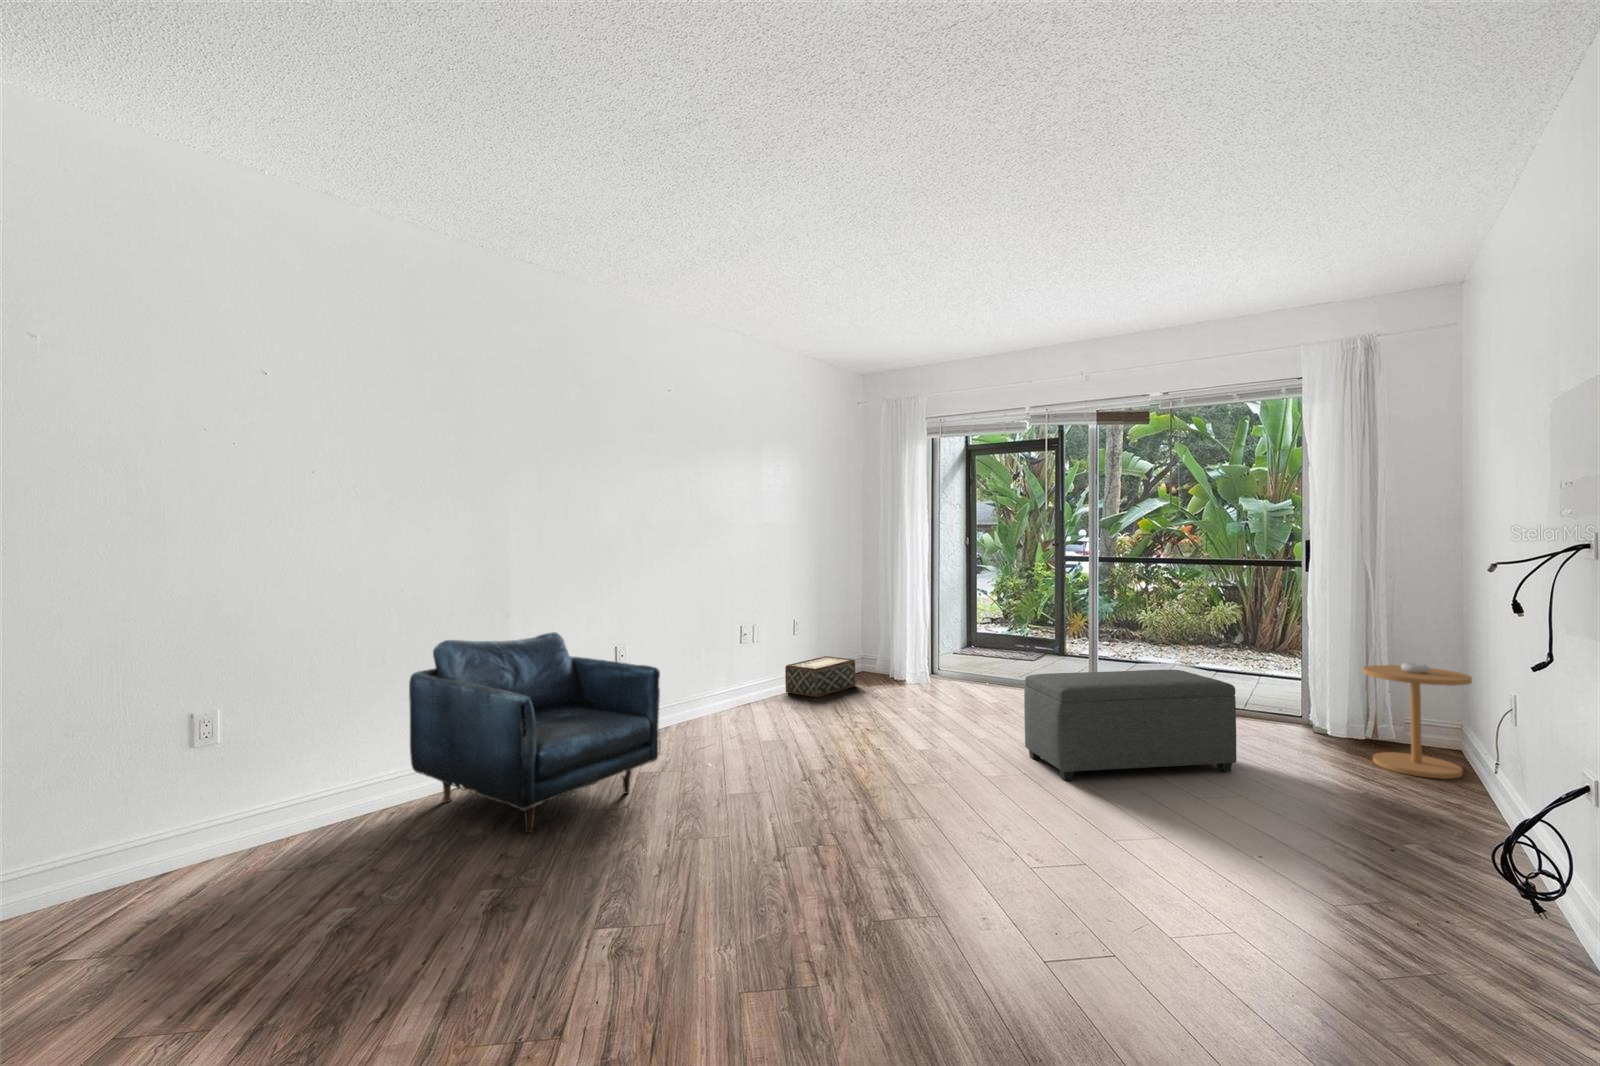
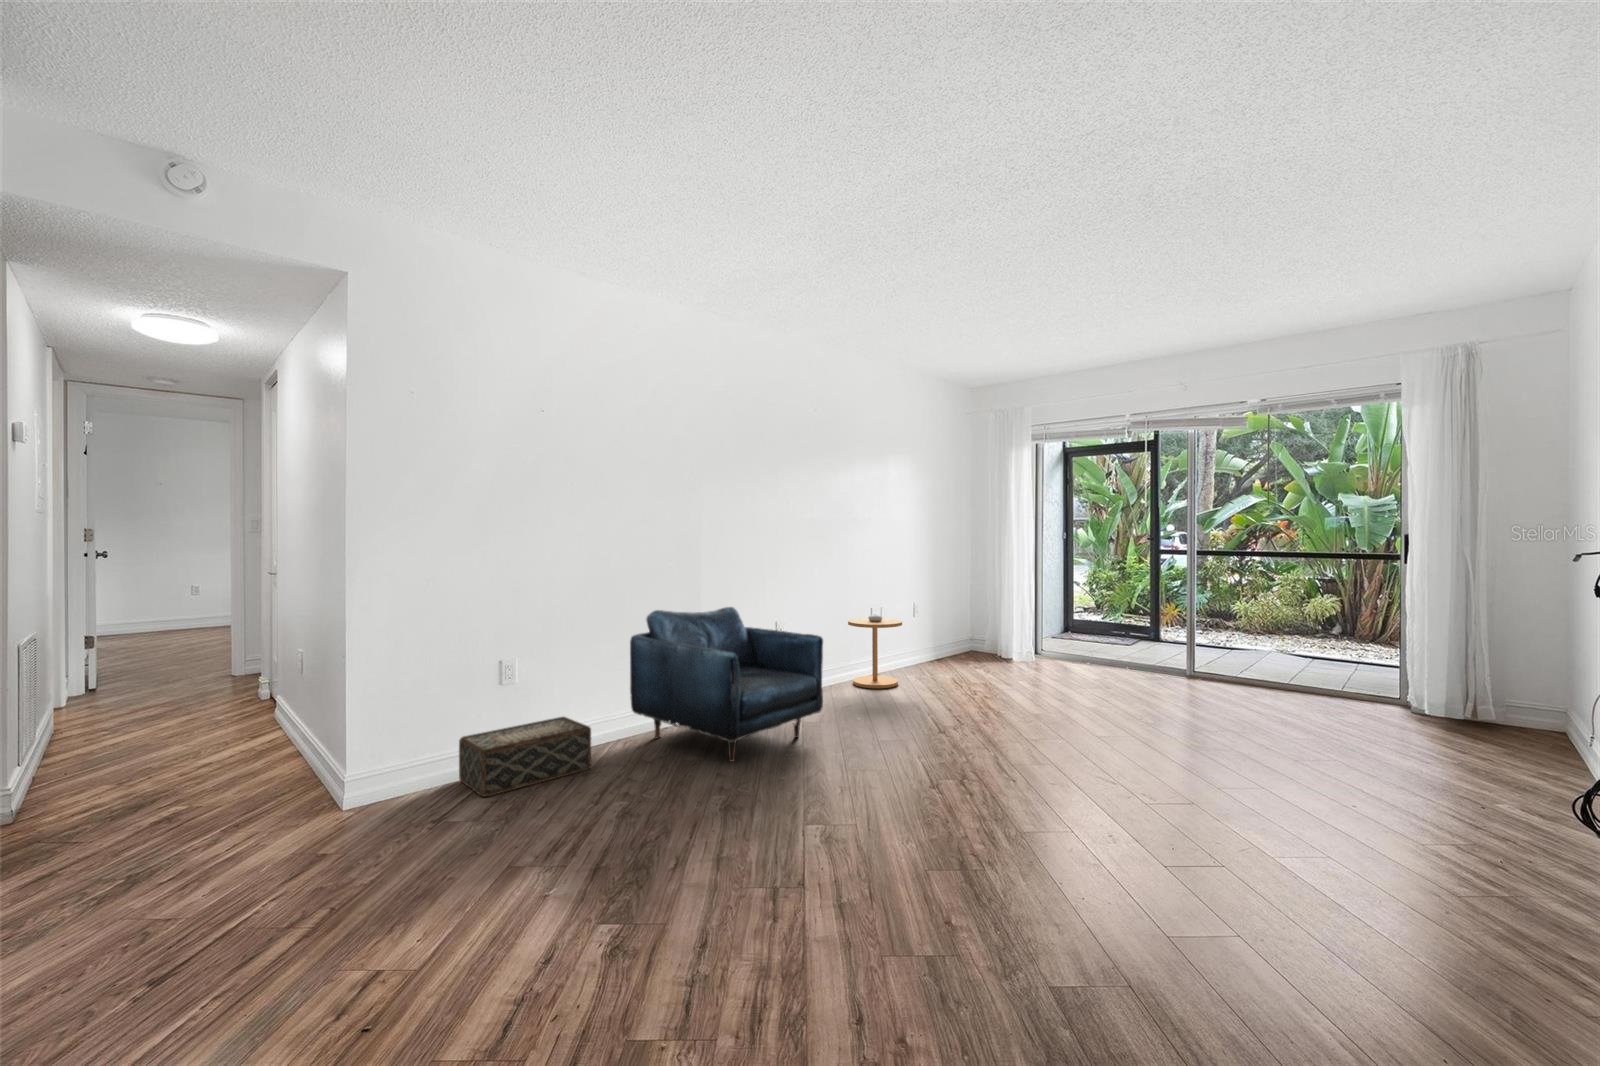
woven basket: present [785,656,855,697] -> present [459,717,591,797]
side table: present [1363,663,1472,779] -> present [848,615,902,688]
ottoman: present [1024,670,1237,780] -> none [1133,650,1334,742]

